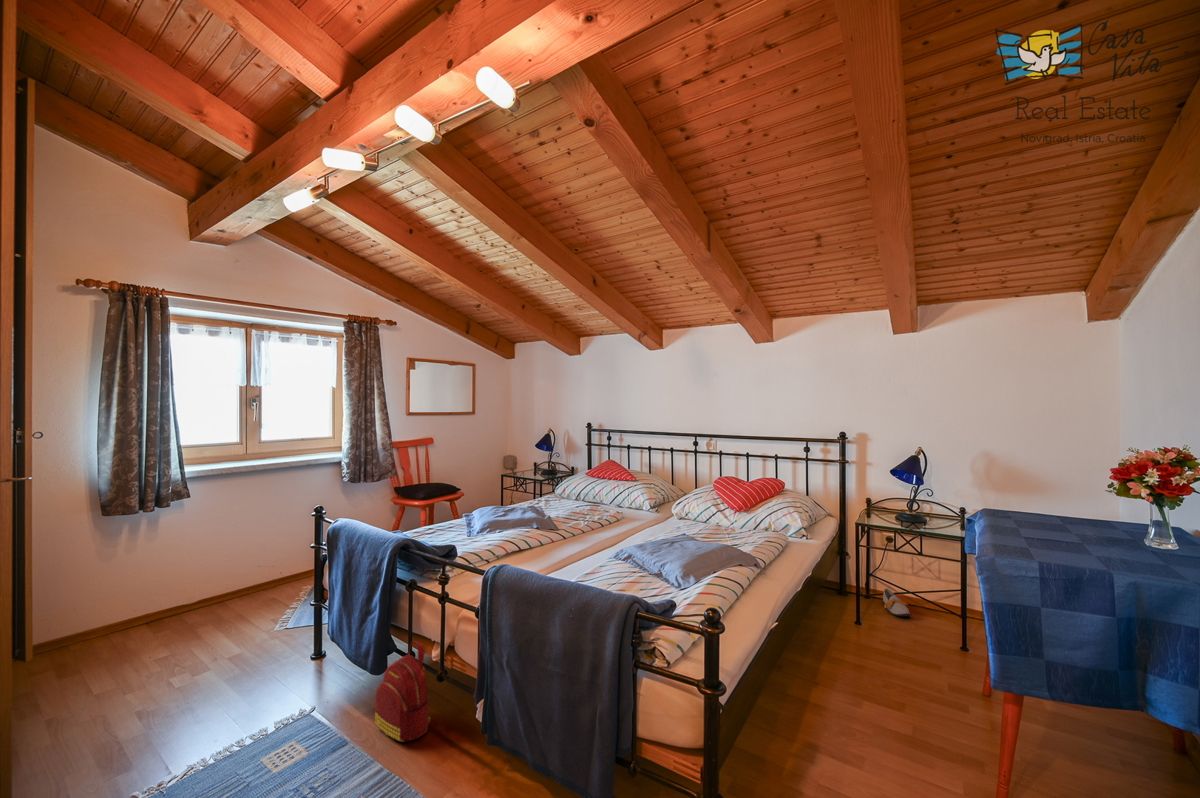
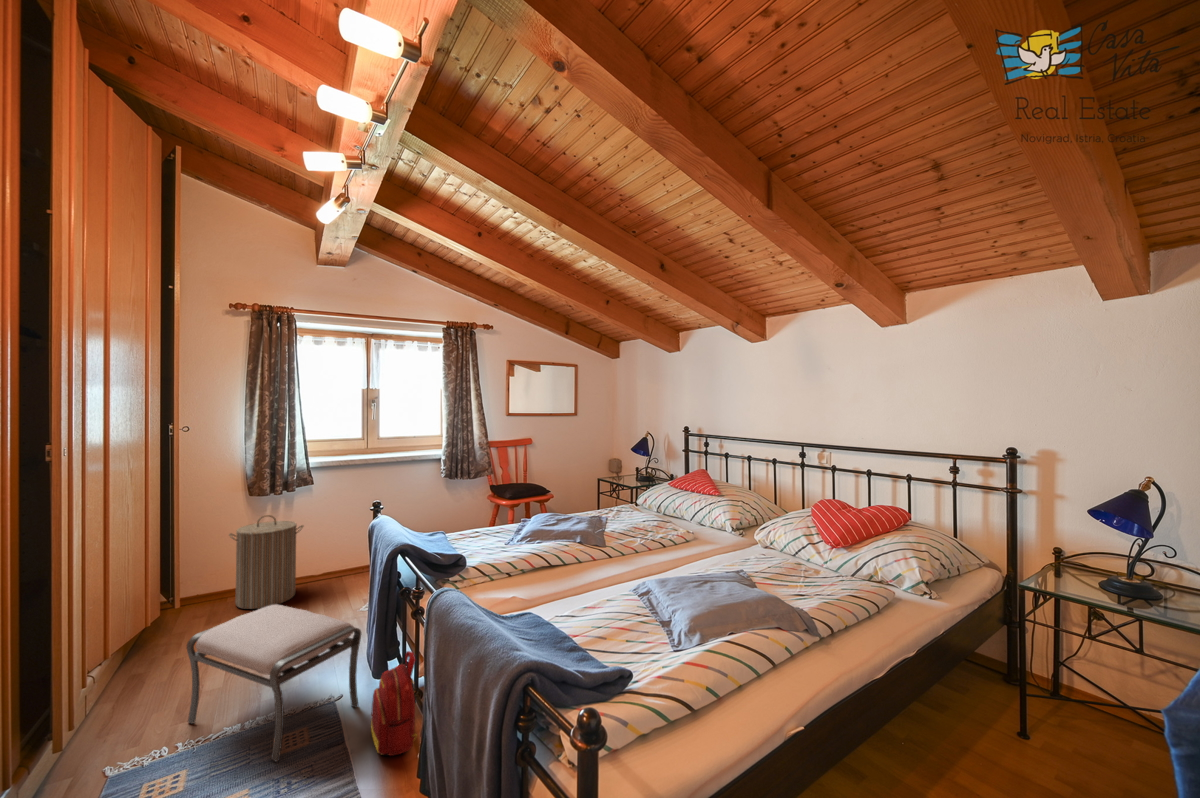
laundry hamper: none [84,536,185,652] -> present [229,515,303,609]
shoe: present [883,589,911,616] -> none [1076,686,1127,741]
ottoman: none [133,625,346,775] -> present [187,605,361,762]

